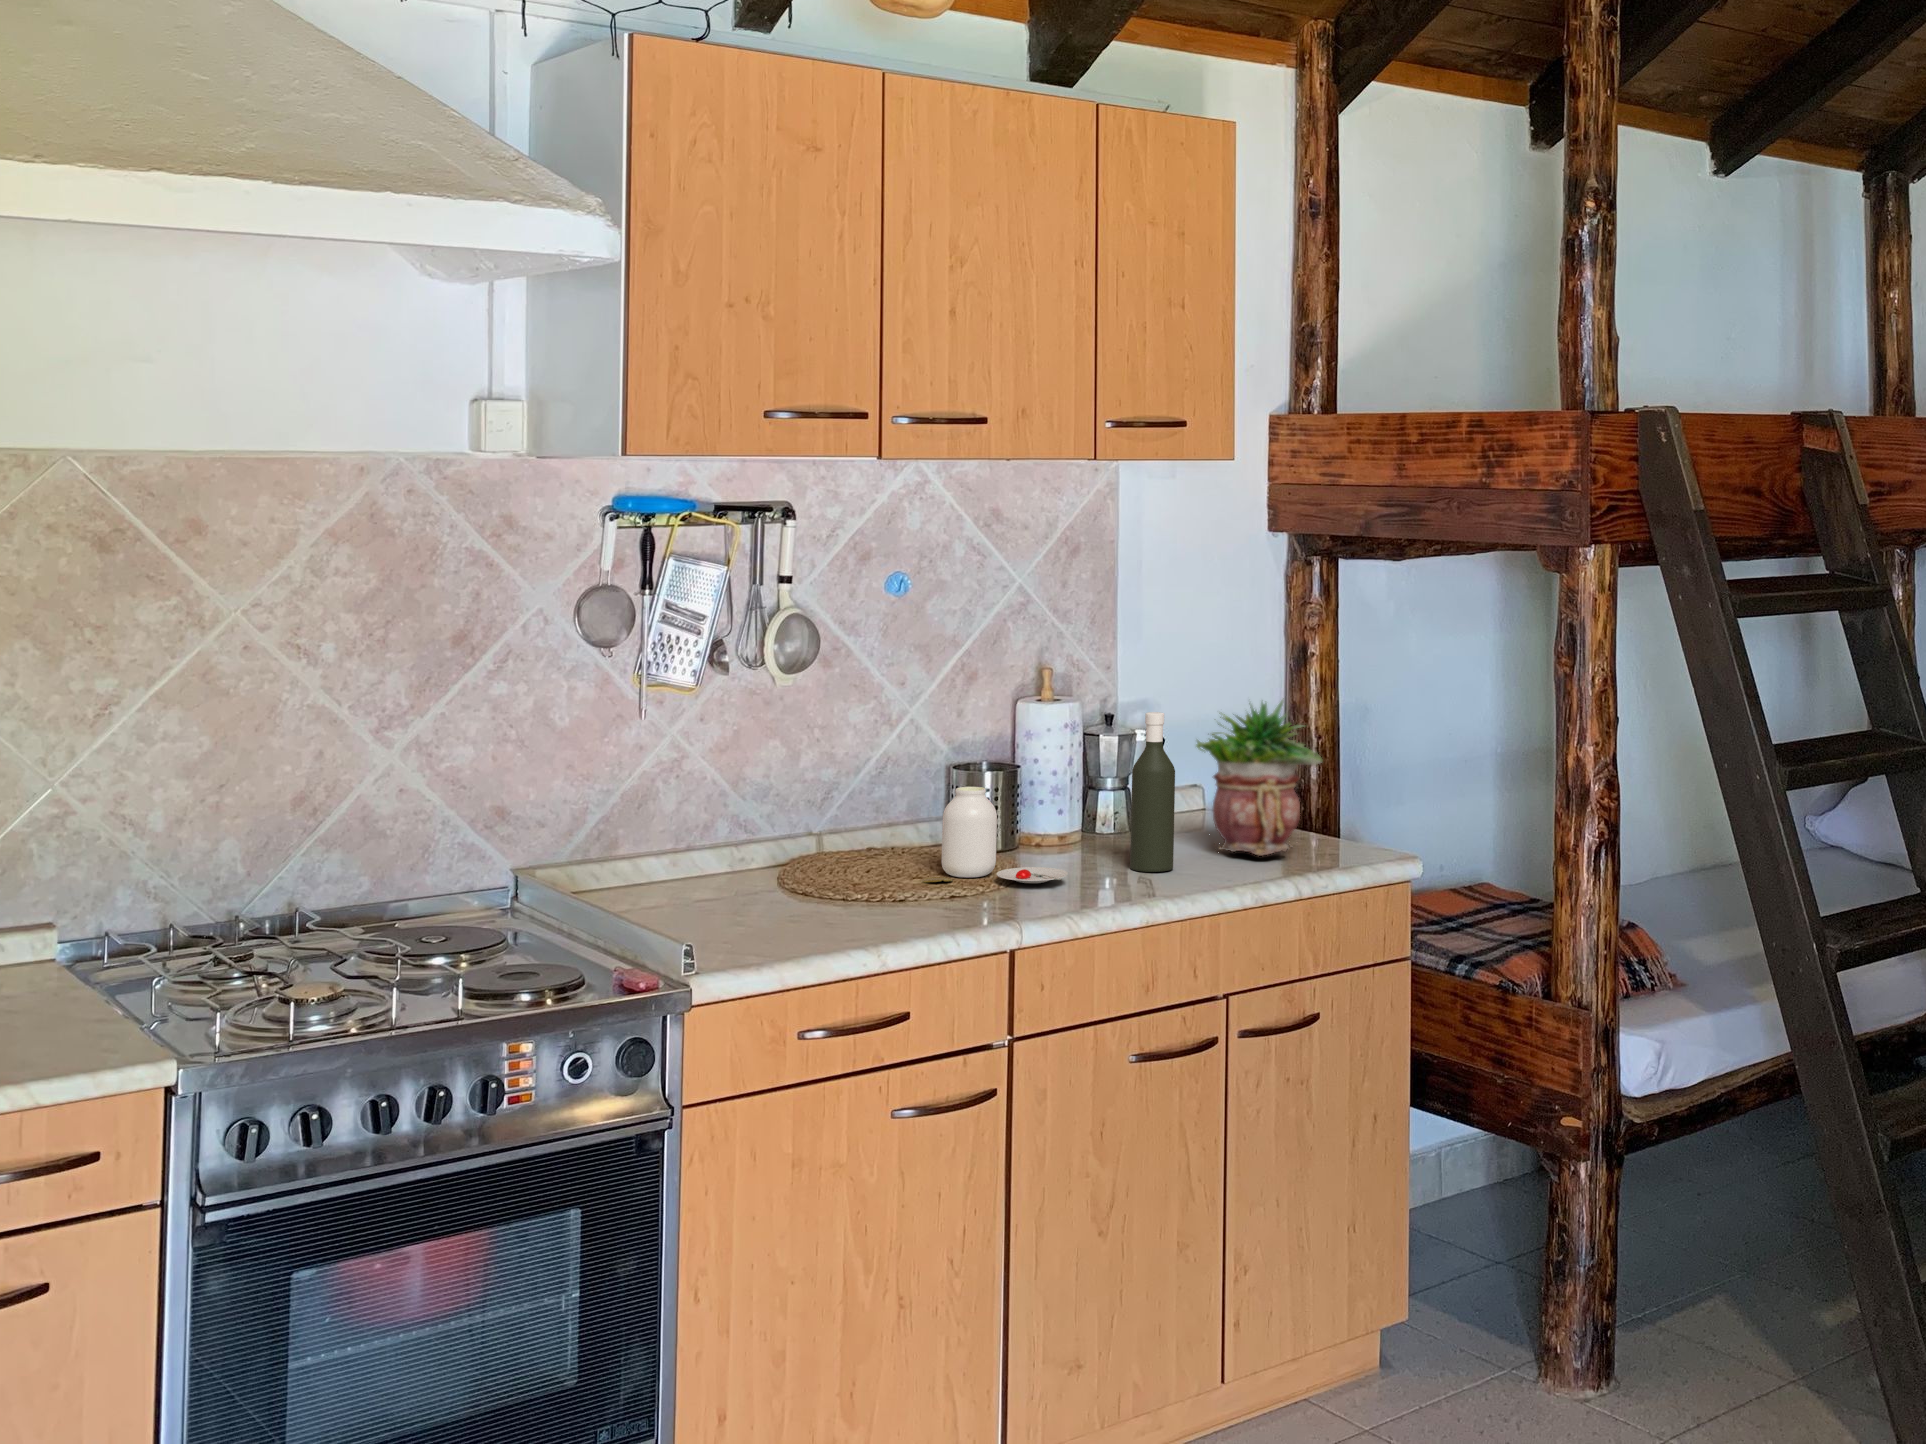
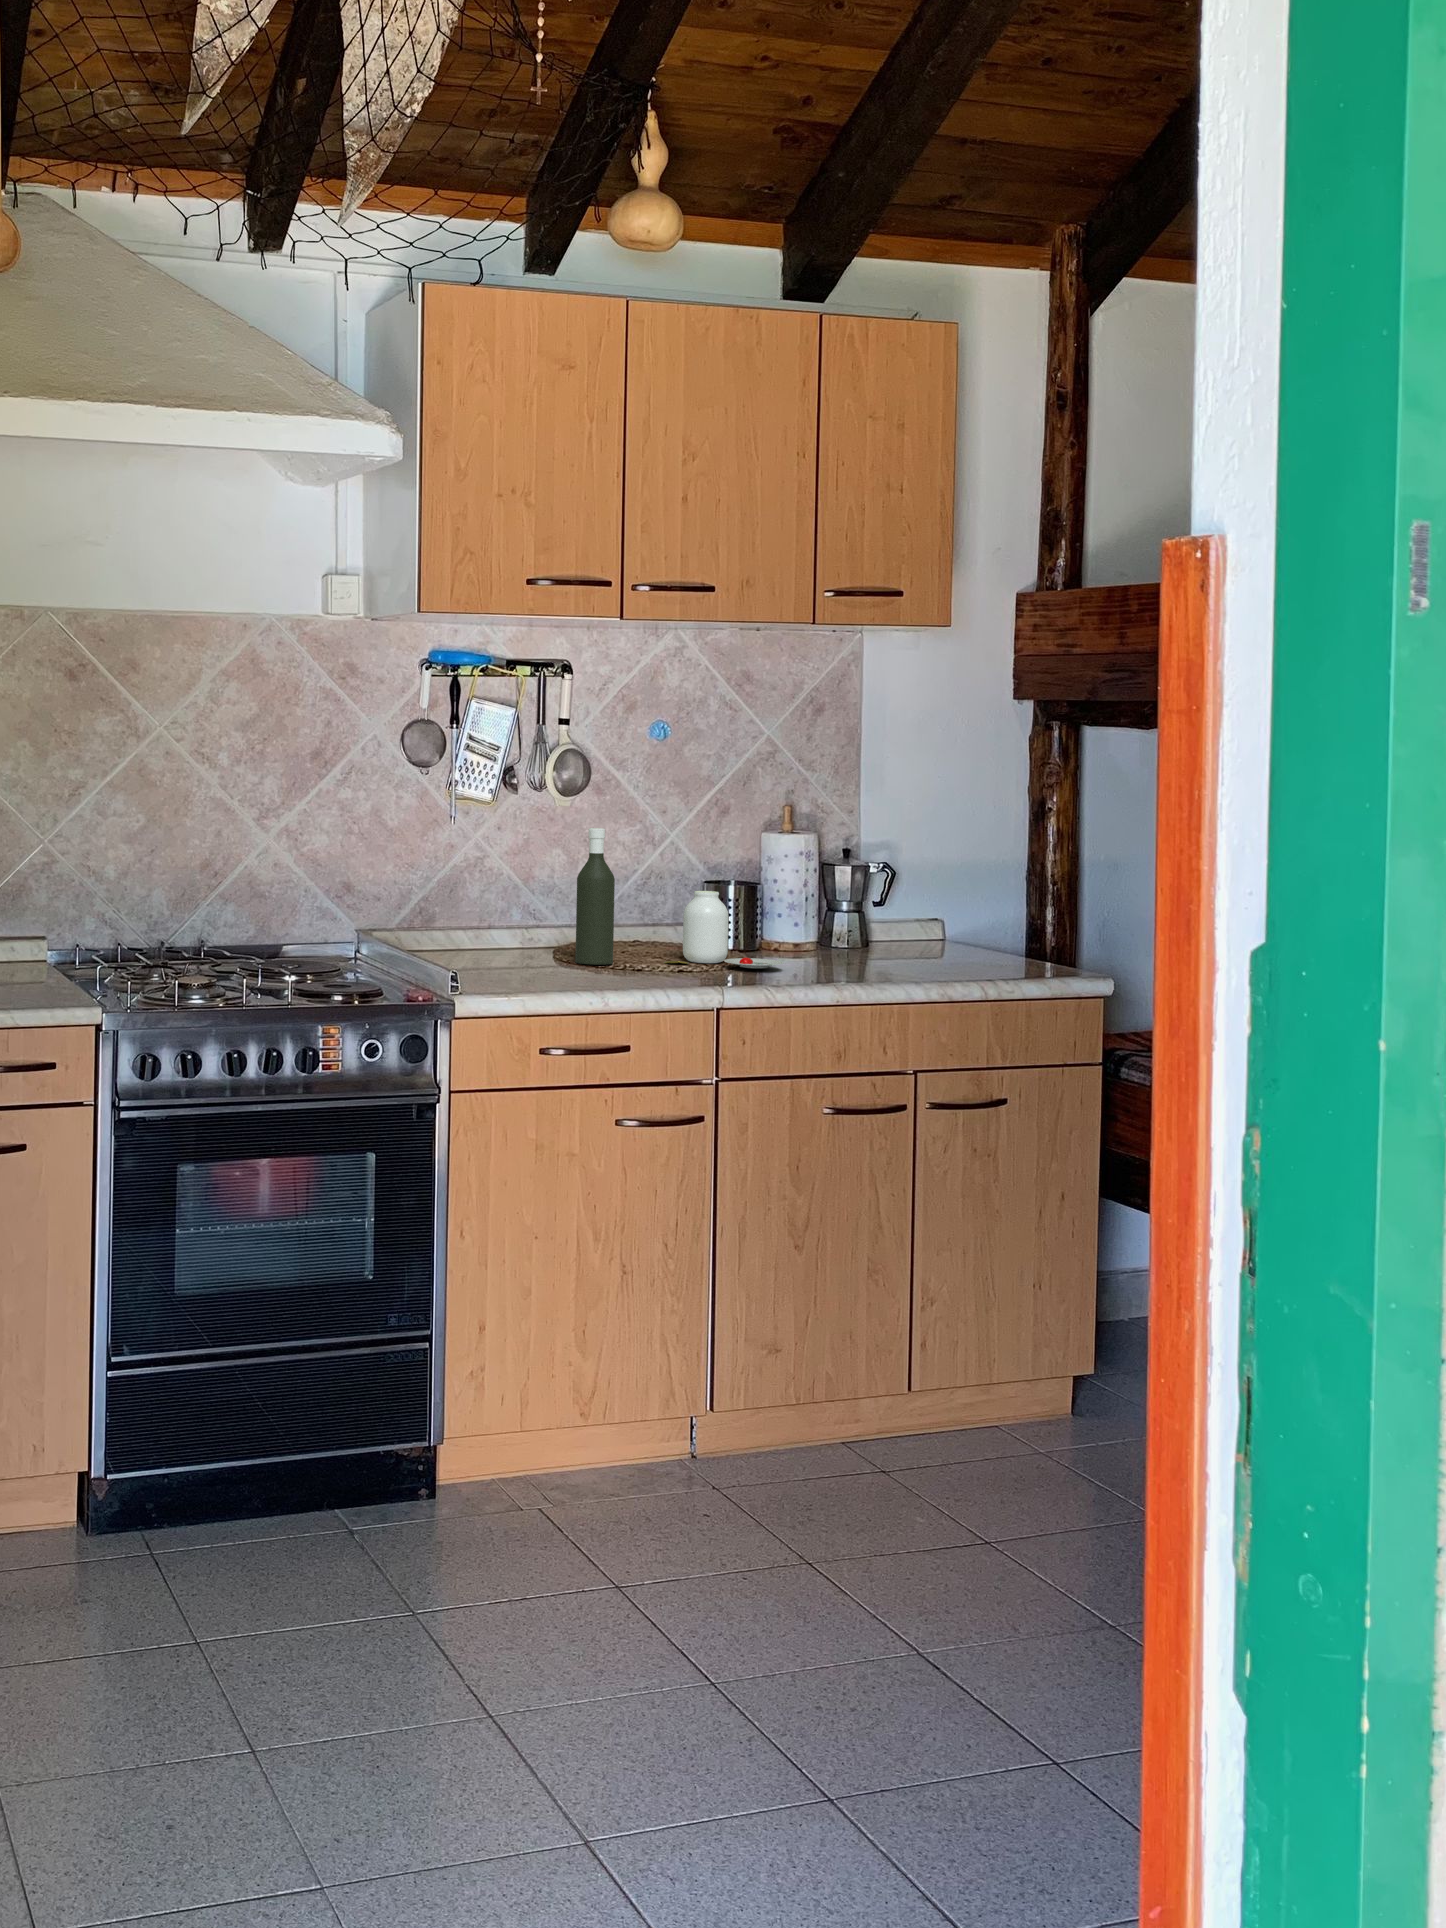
potted plant: present [1196,700,1322,856] -> none [911,828,1028,966]
bottle: present [1130,712,1175,872] -> present [575,828,615,965]

